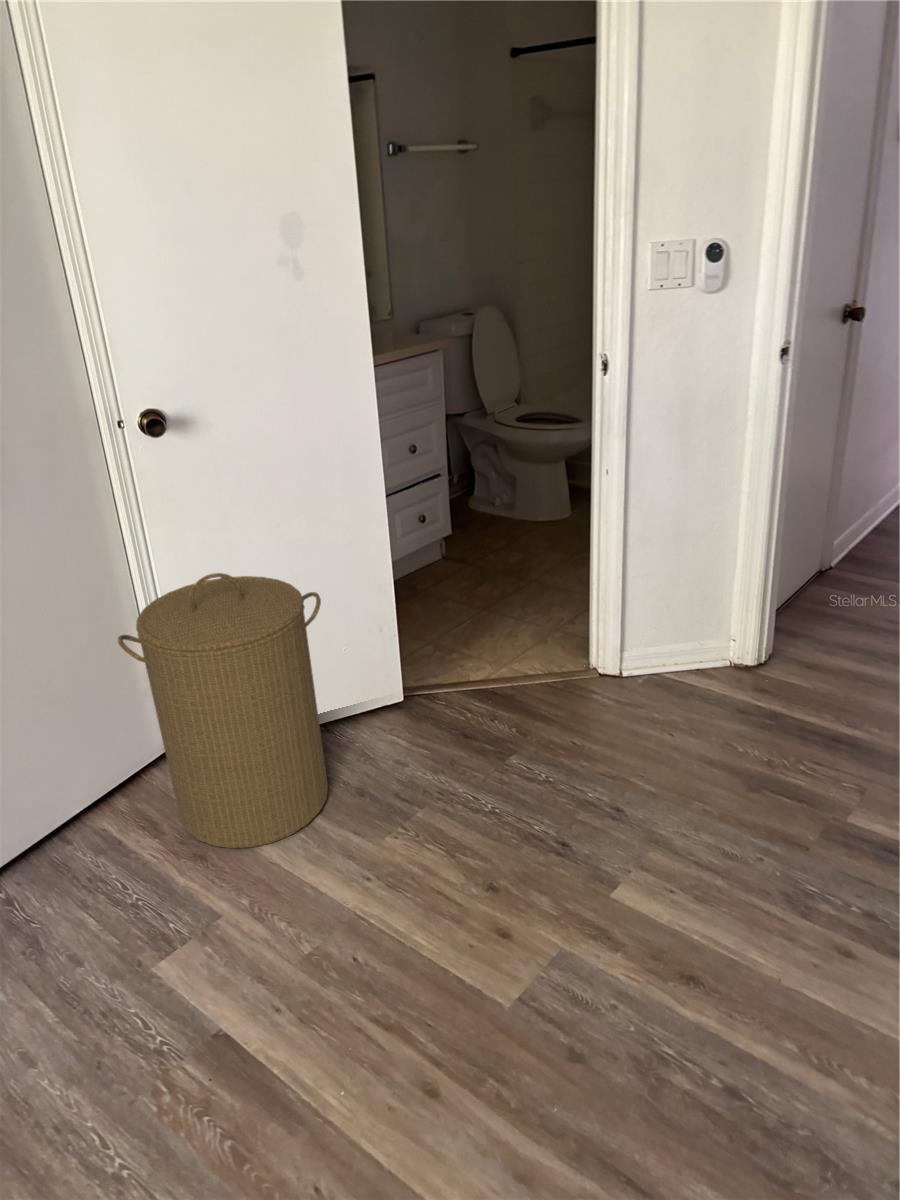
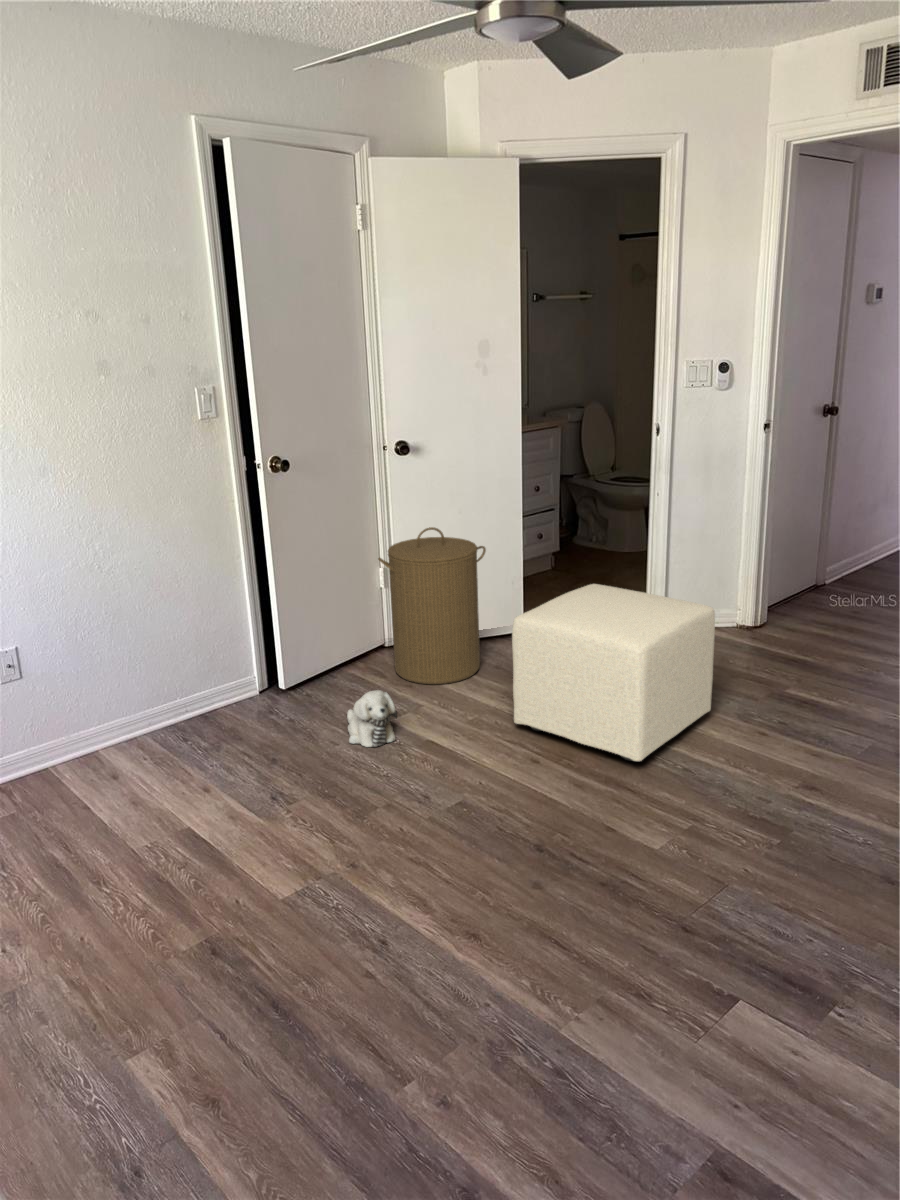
ottoman: none [367,671,759,1099] -> present [512,584,715,761]
plush toy: none [51,950,154,1068] -> present [347,690,397,747]

